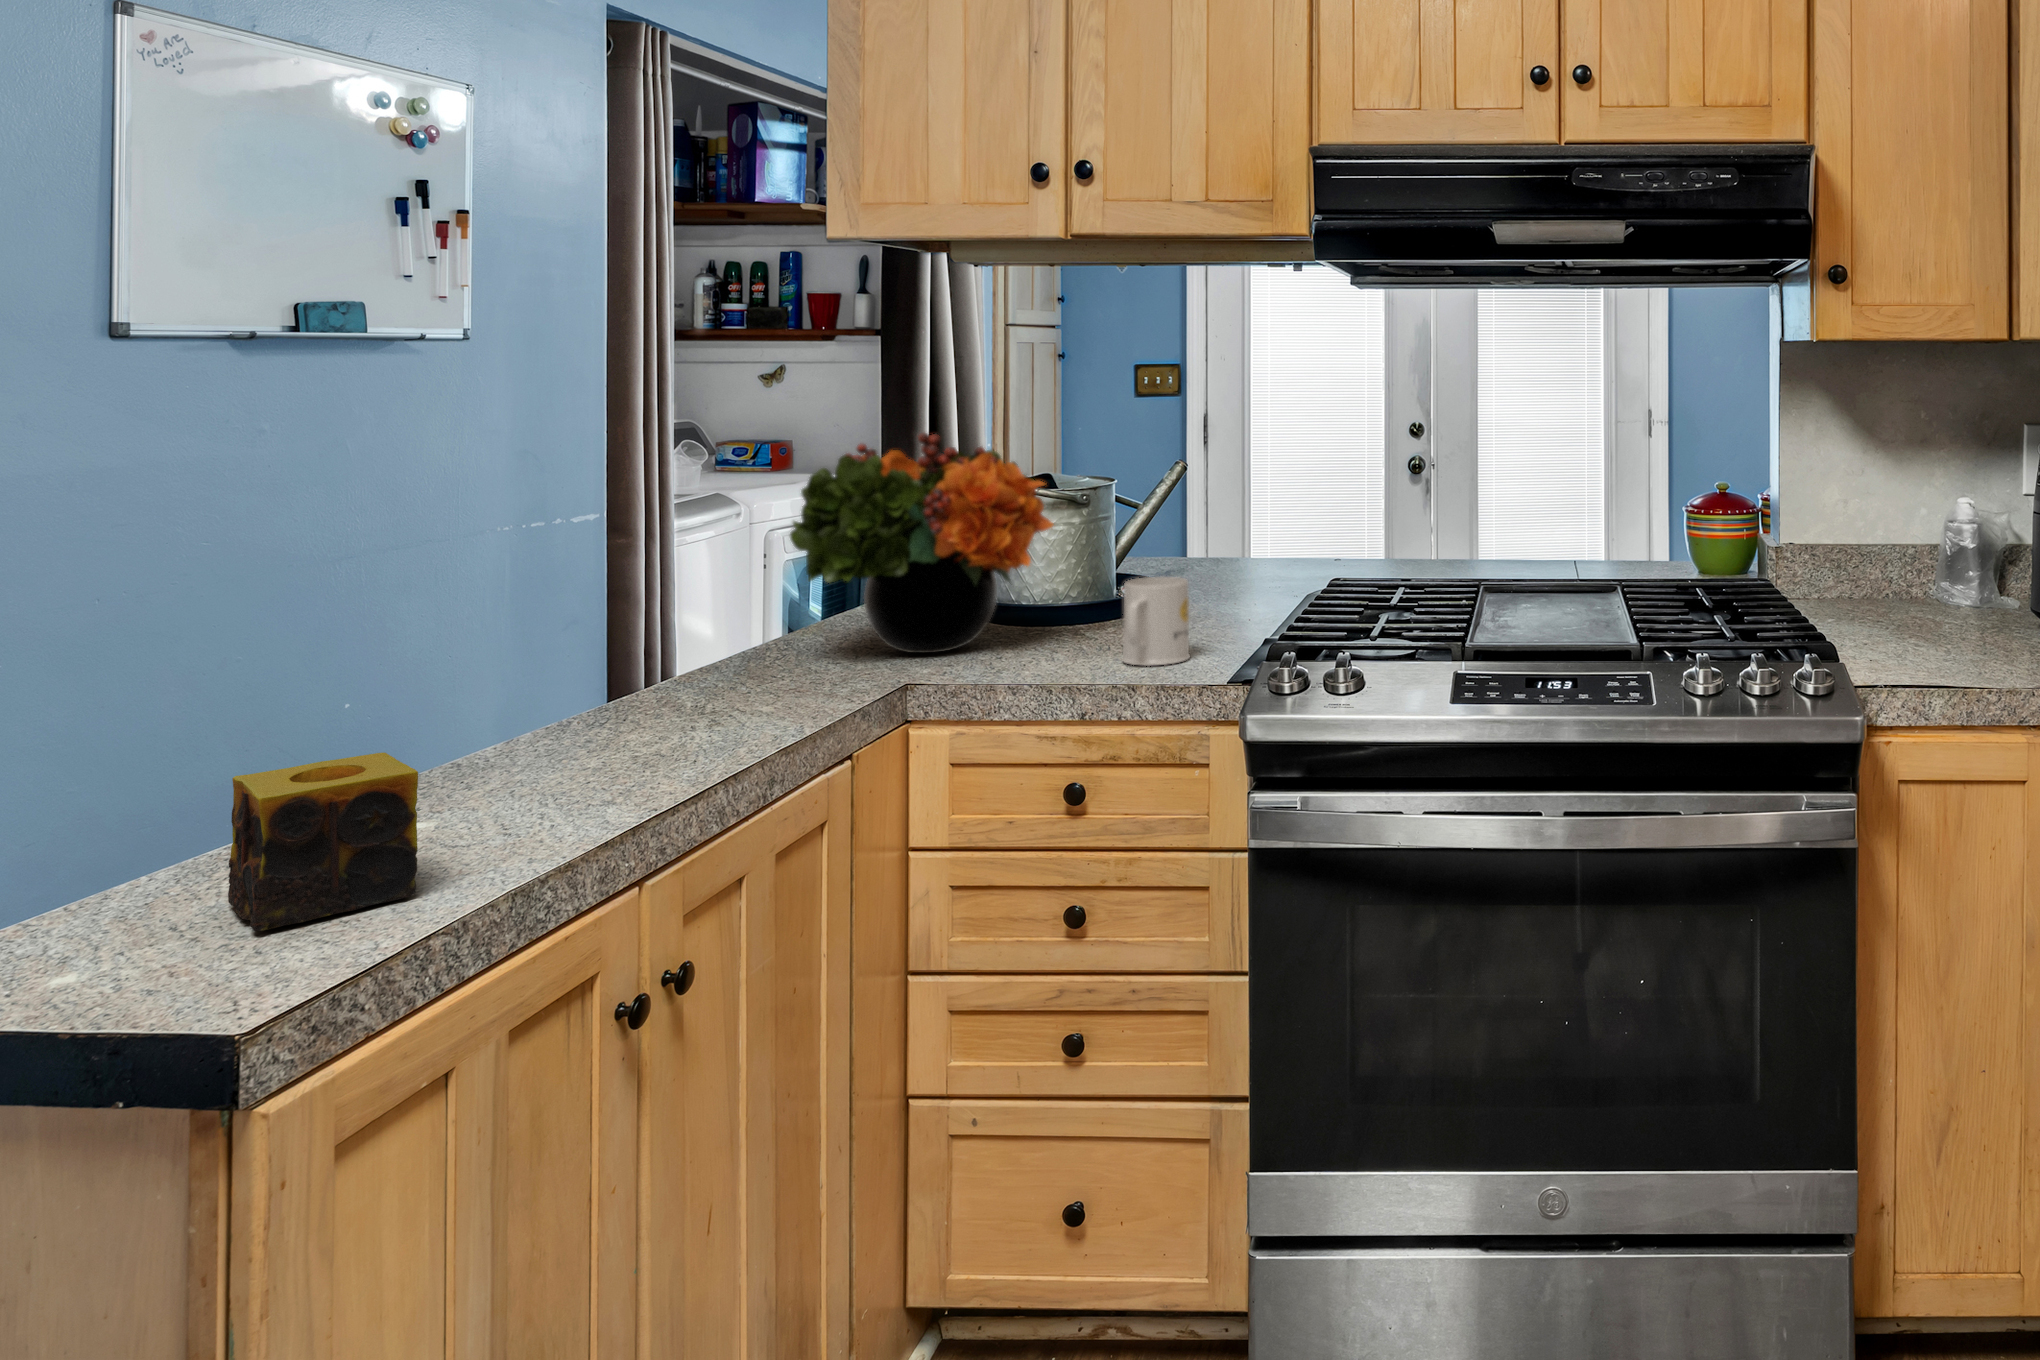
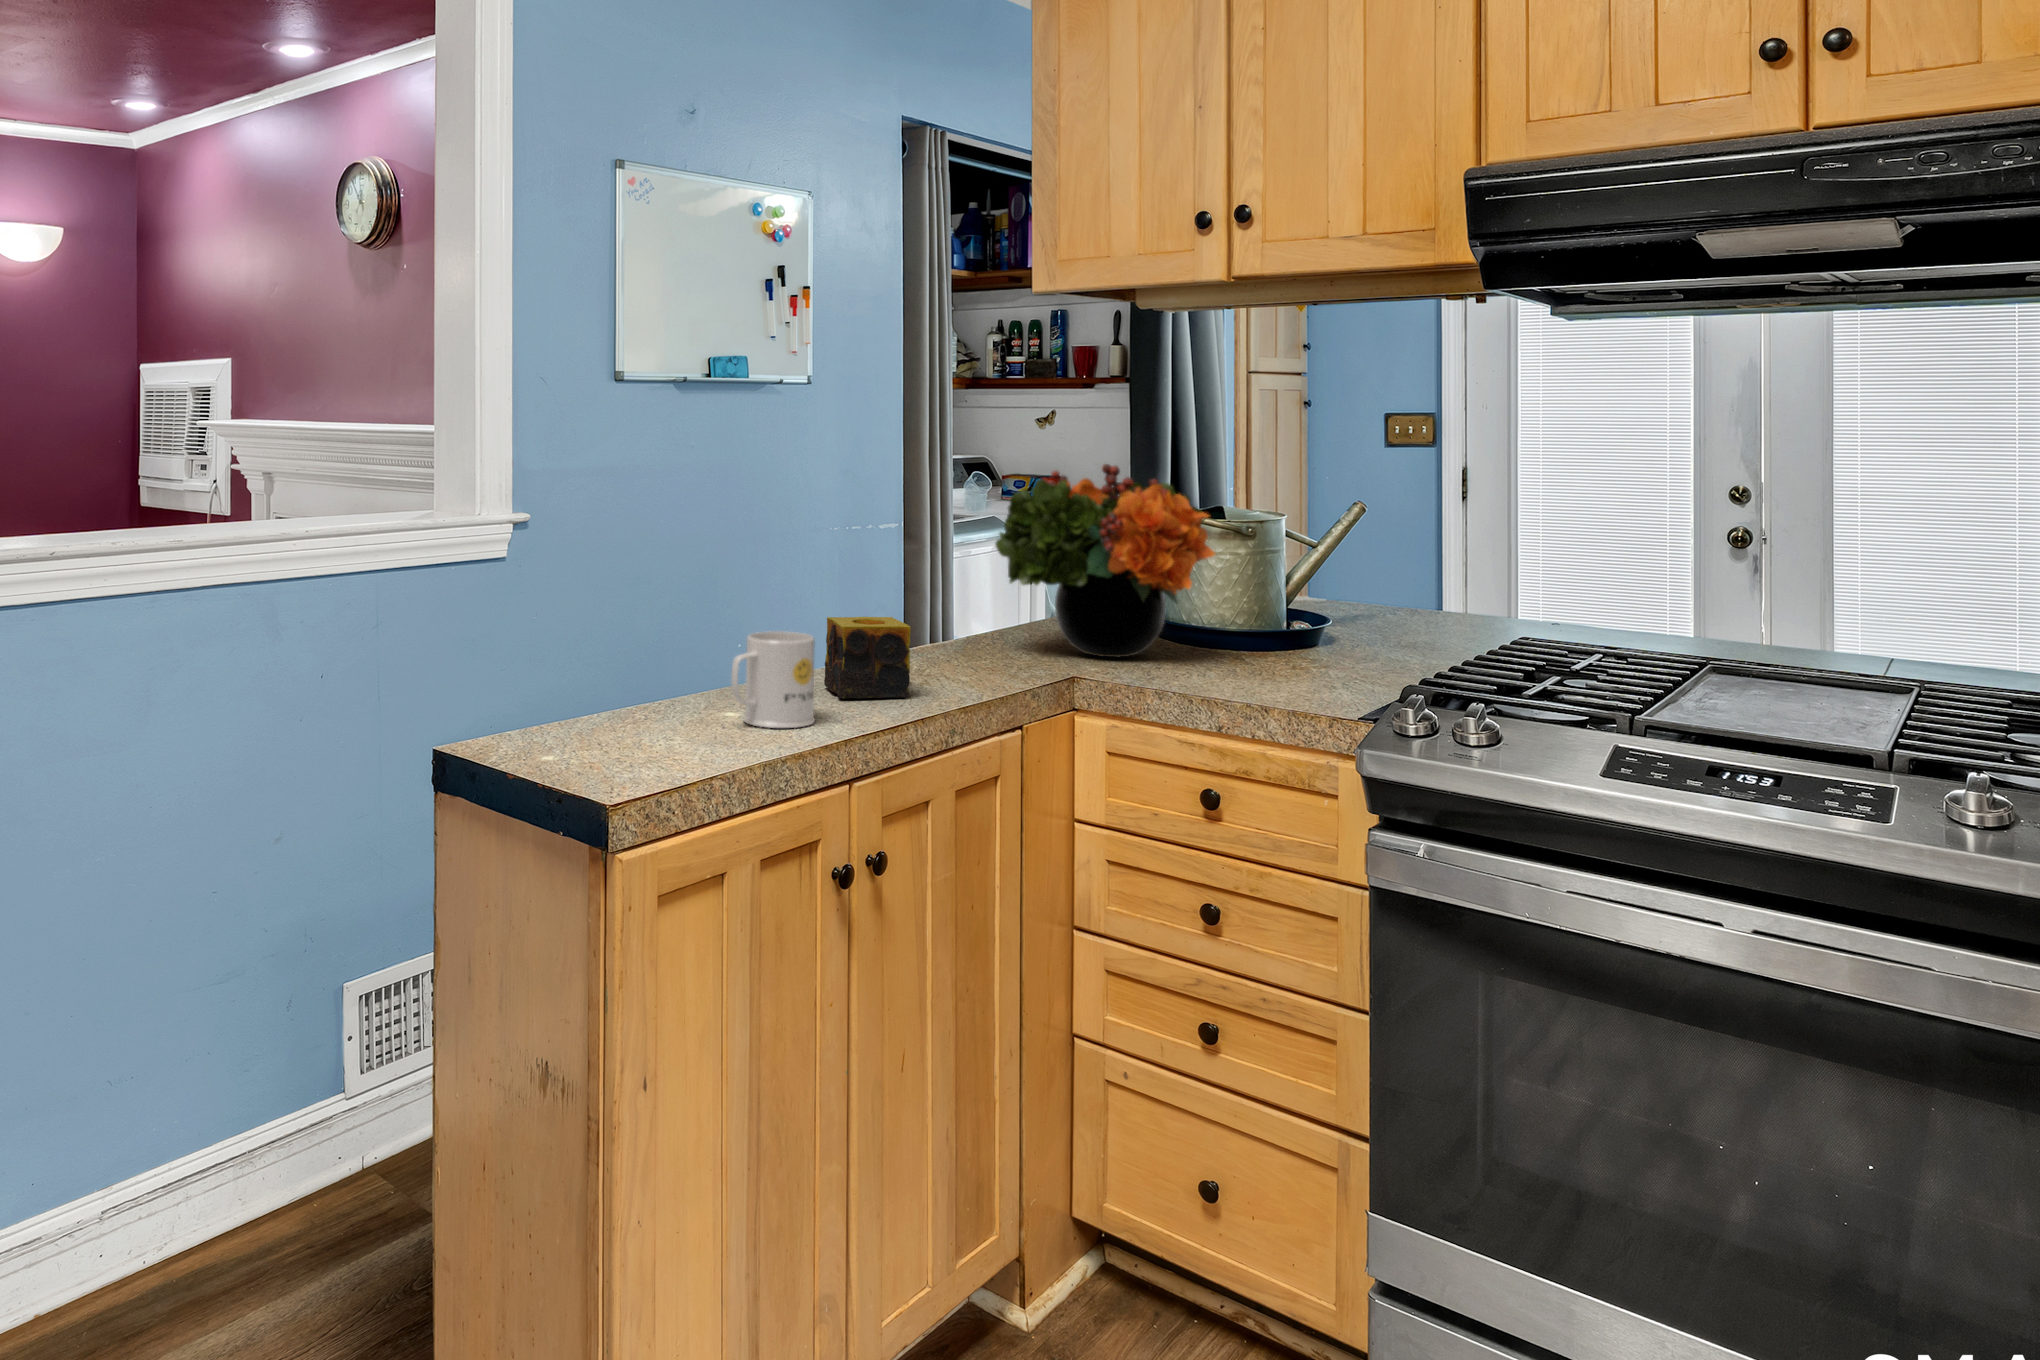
mug: present [1122,577,1190,666] -> present [731,631,815,728]
candle: present [228,753,418,931] -> present [824,617,911,699]

